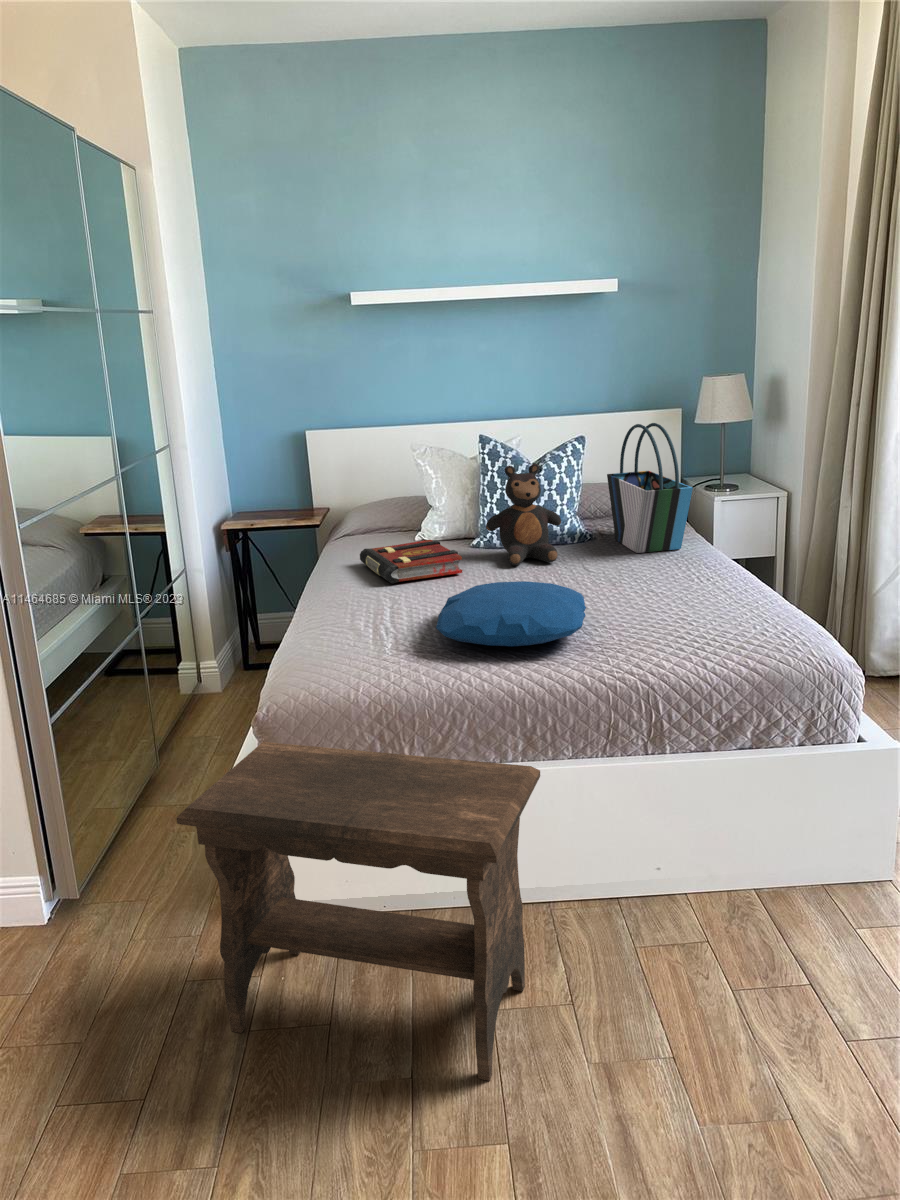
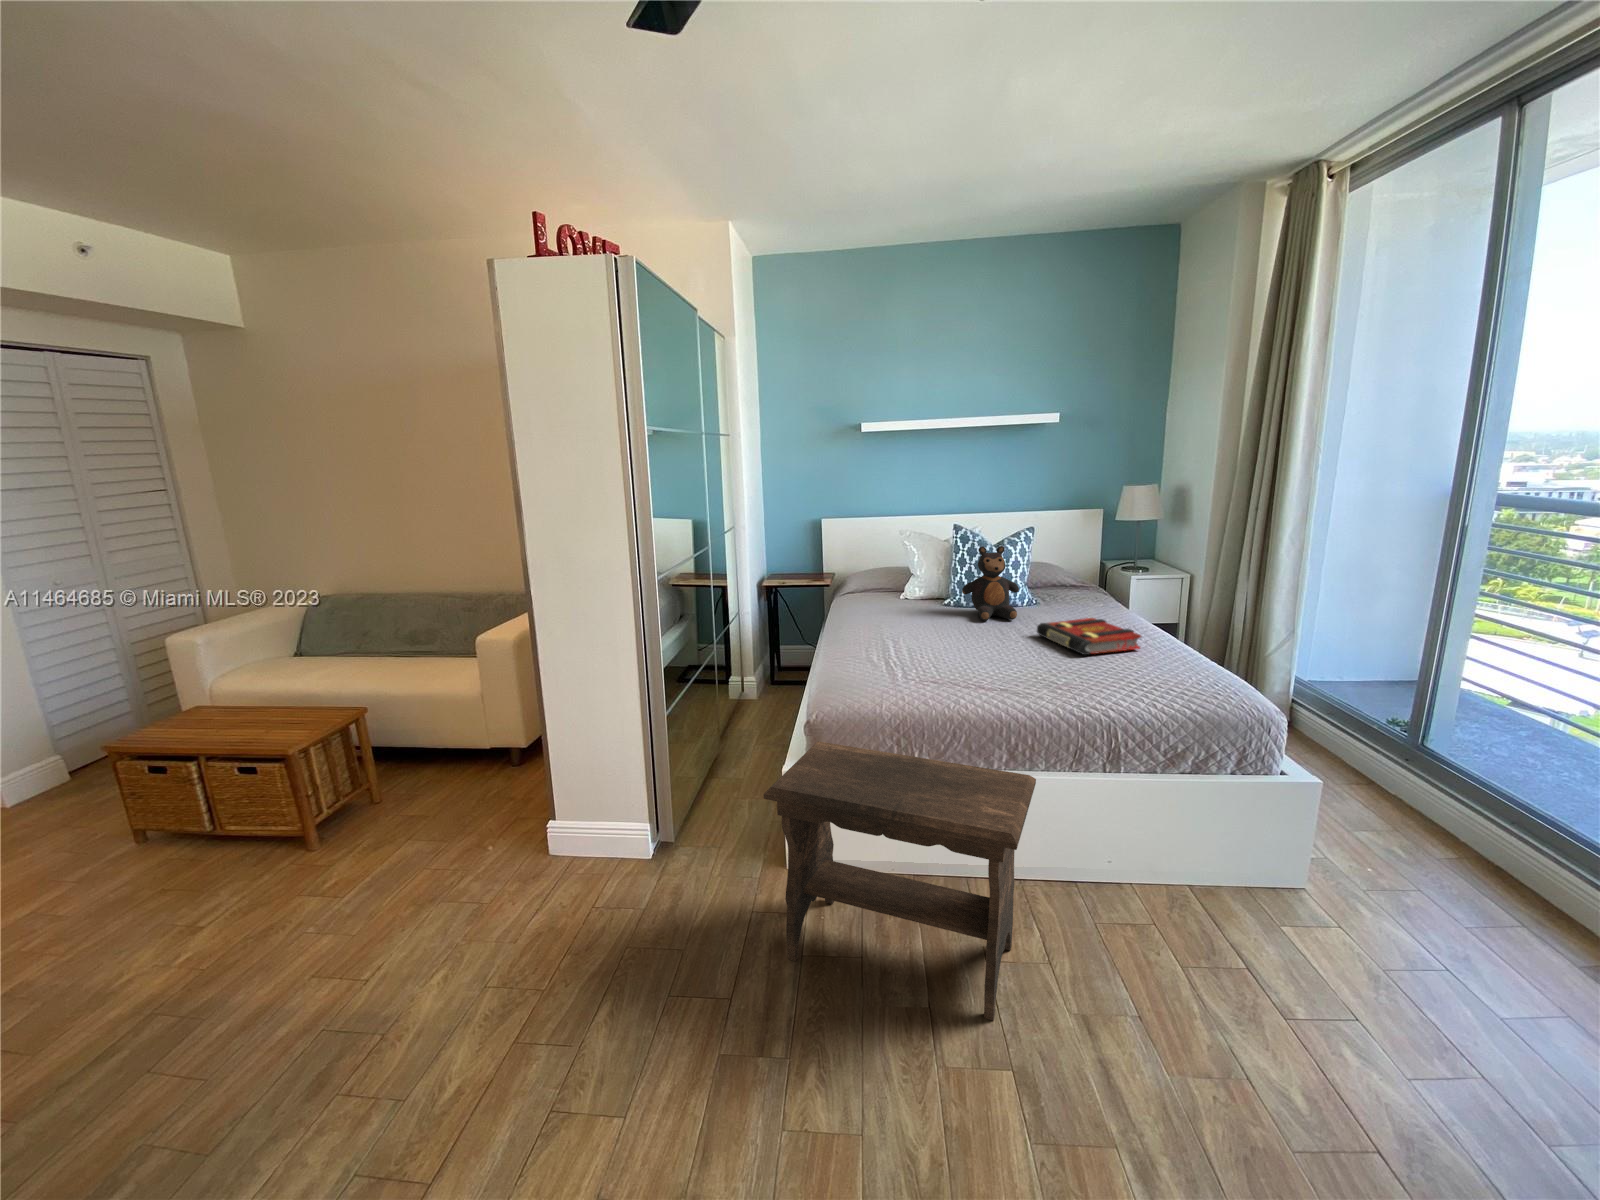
tote bag: present [607,423,693,553] -> none [1052,519,1125,616]
book: present [360,540,462,584] -> present [1037,618,1141,655]
pillow: present [436,581,586,646] -> none [939,633,1054,682]

